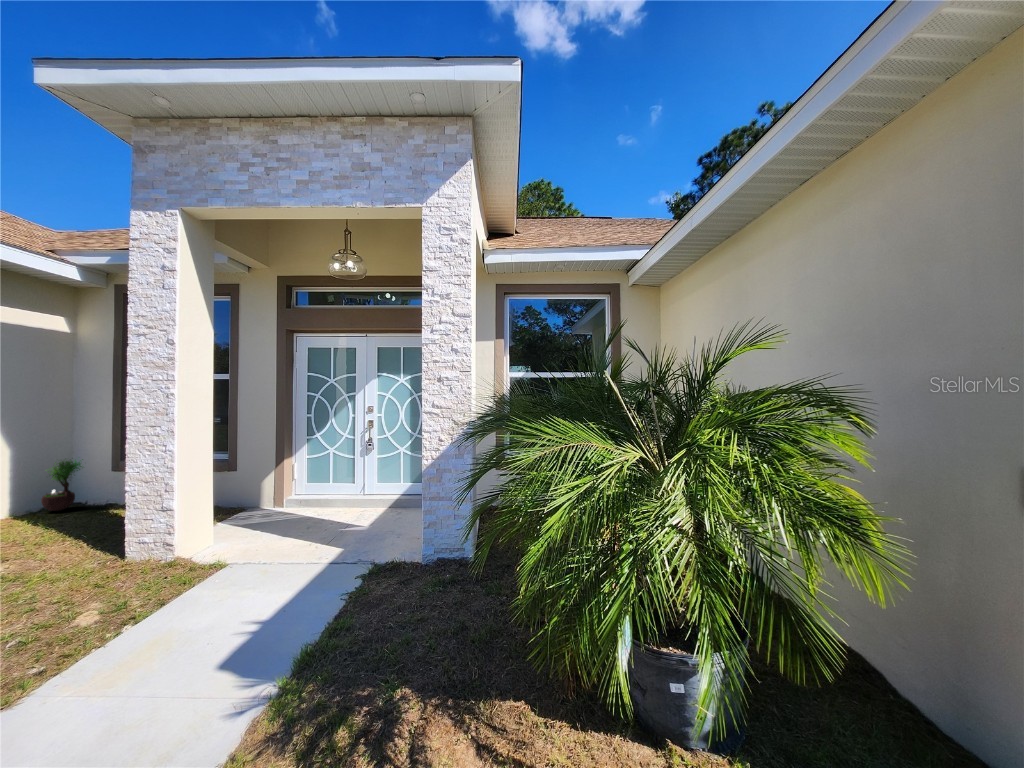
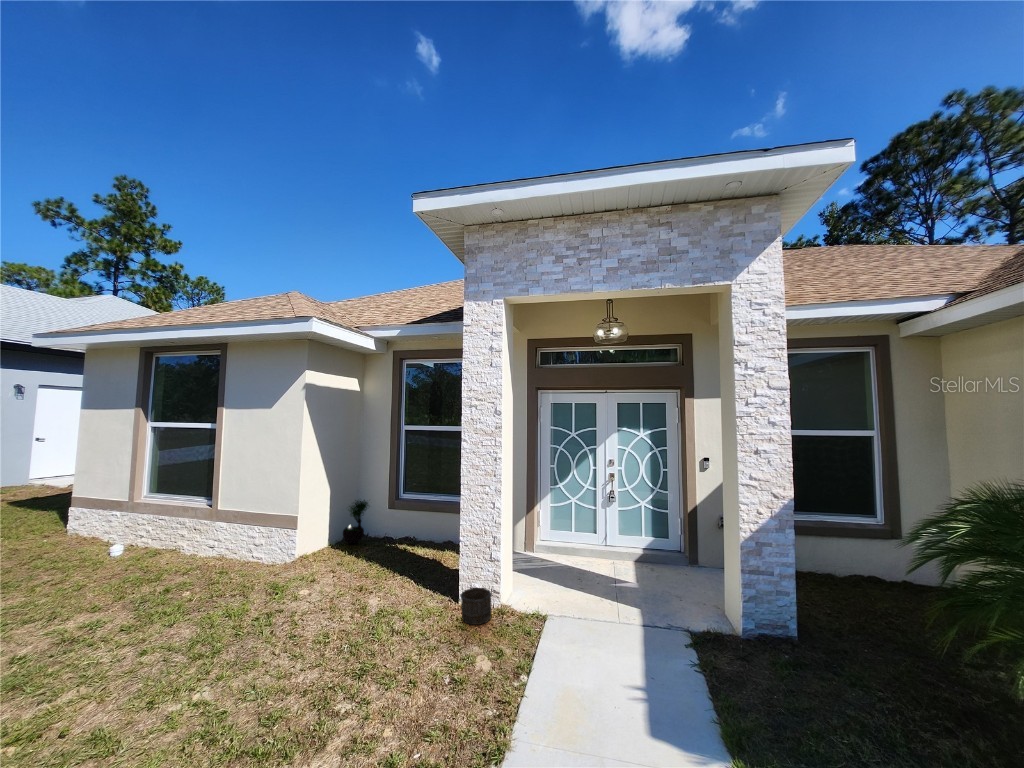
wooden bucket: none [110,540,158,580] -> present [461,588,492,625]

